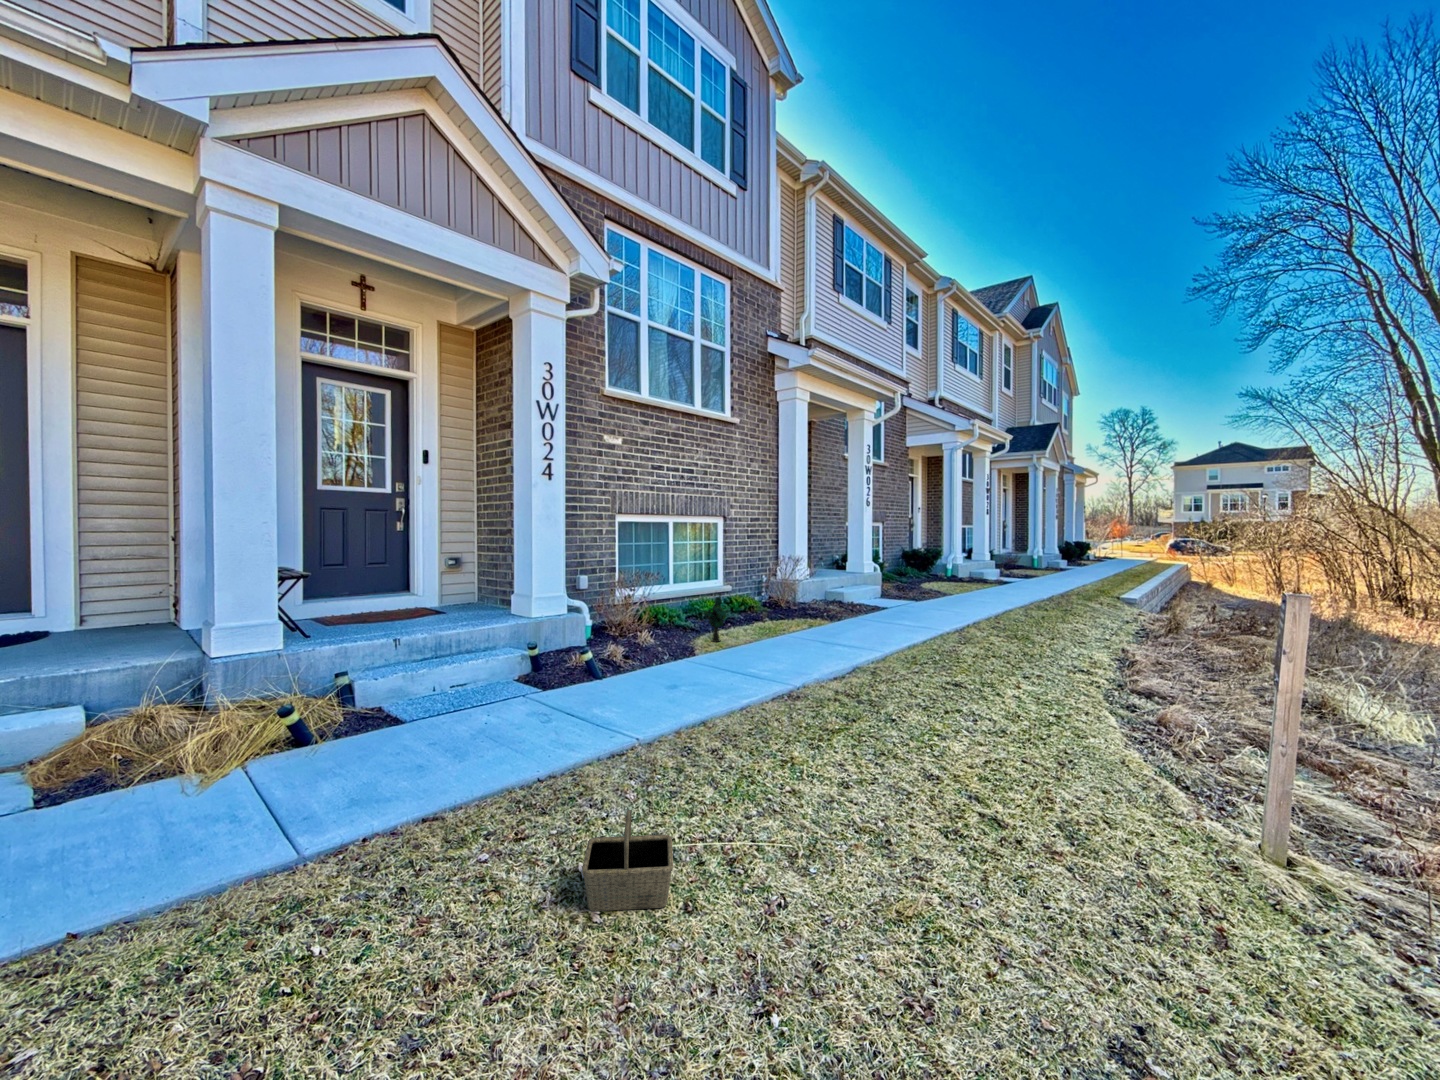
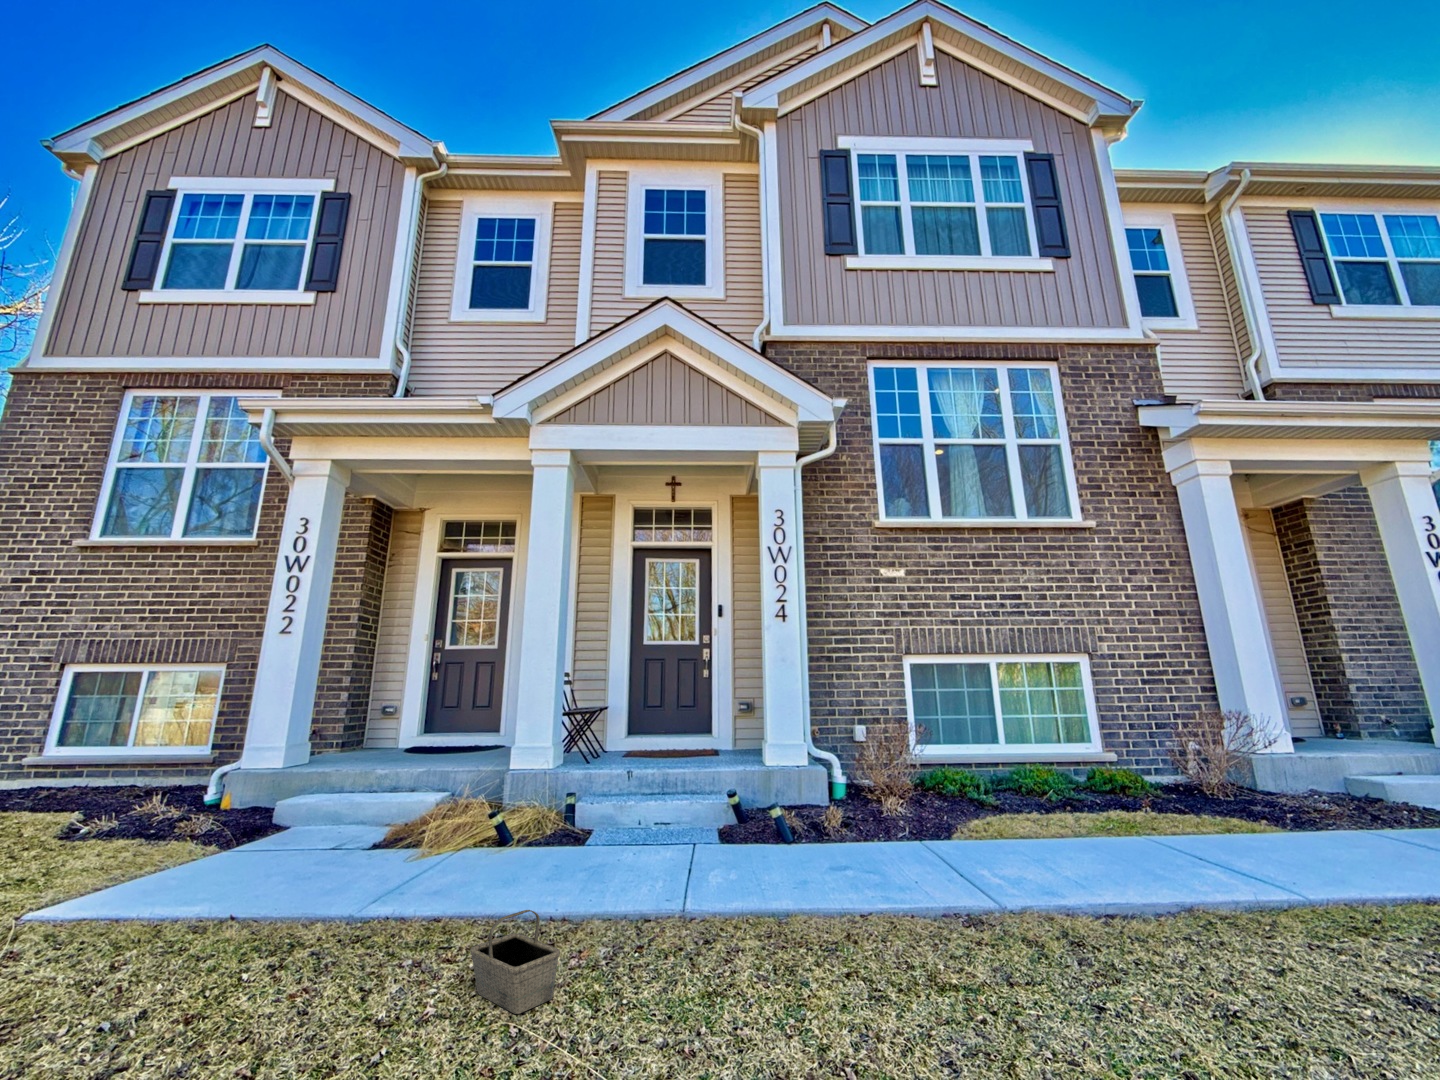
decorative plant: present [704,594,728,642] -> none [983,754,1025,824]

